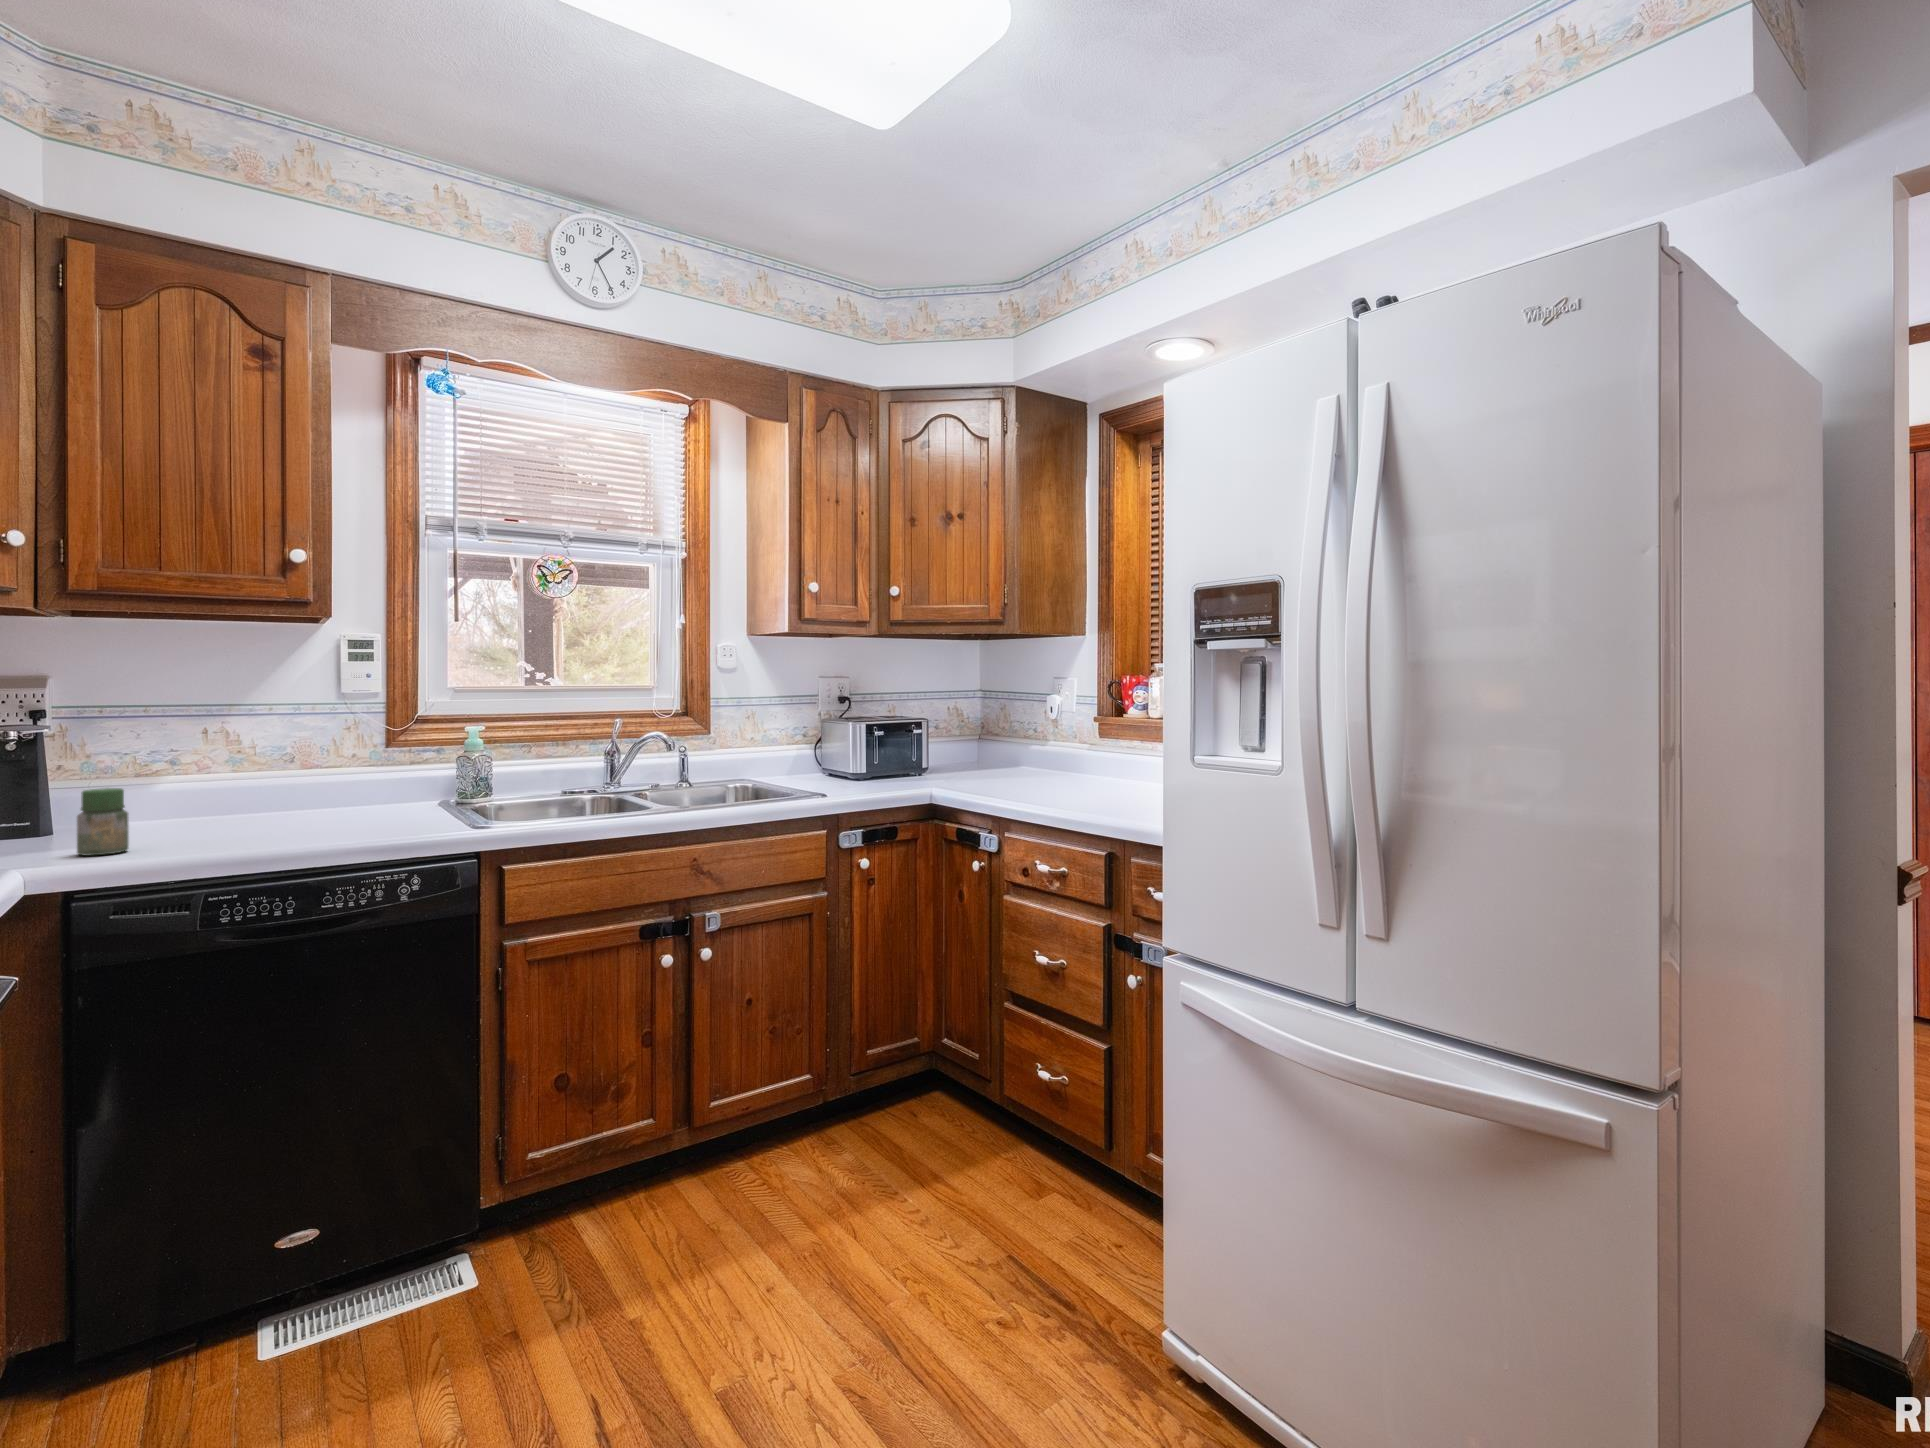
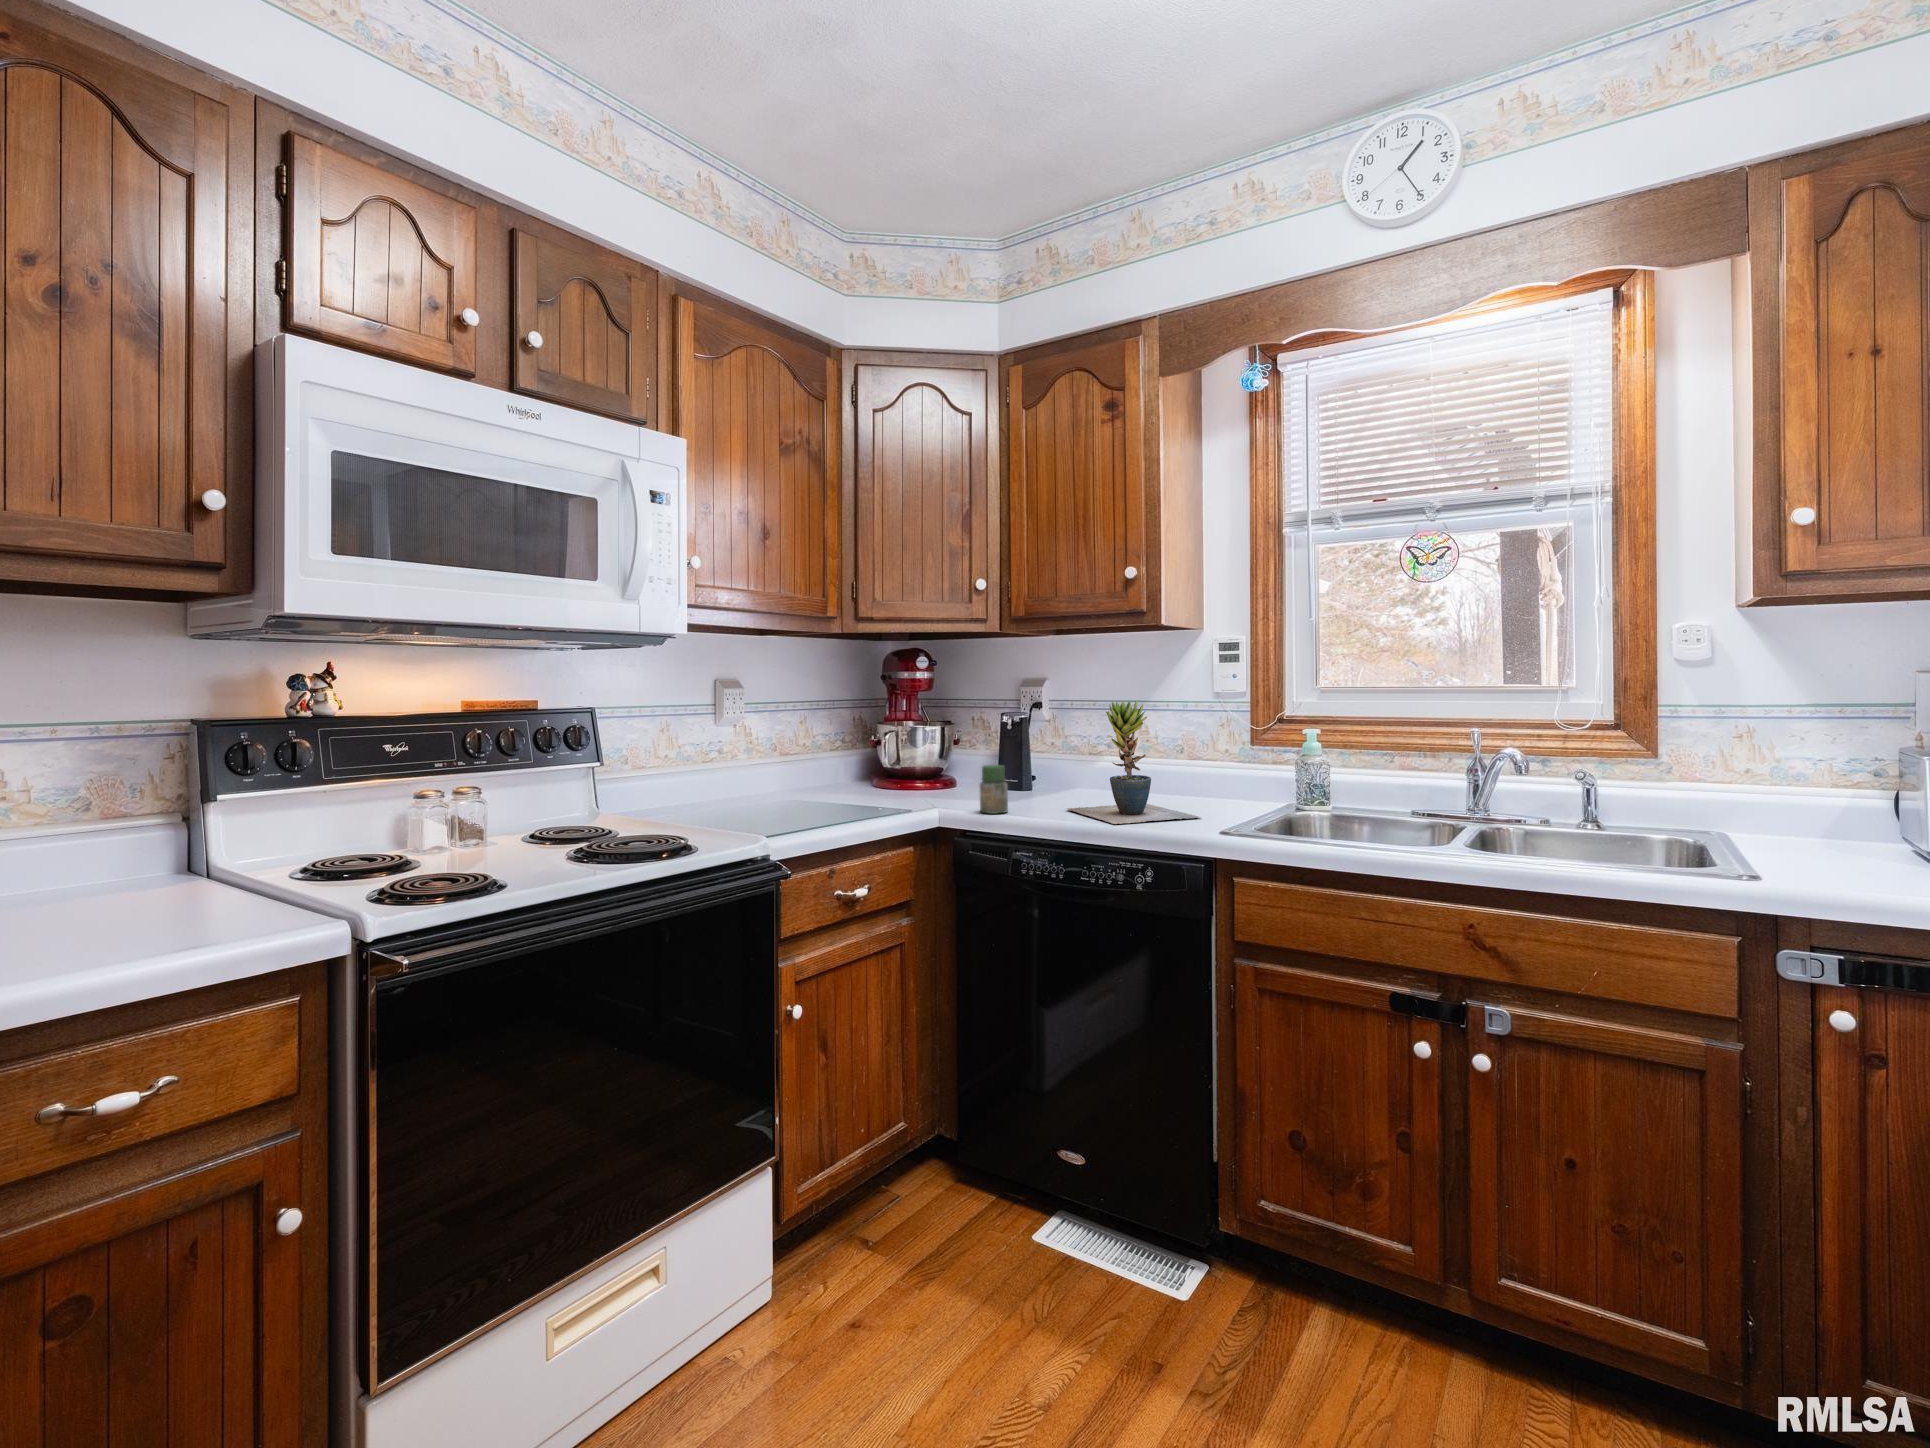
potted plant: none [201,698,395,837] -> present [1068,700,1200,824]

